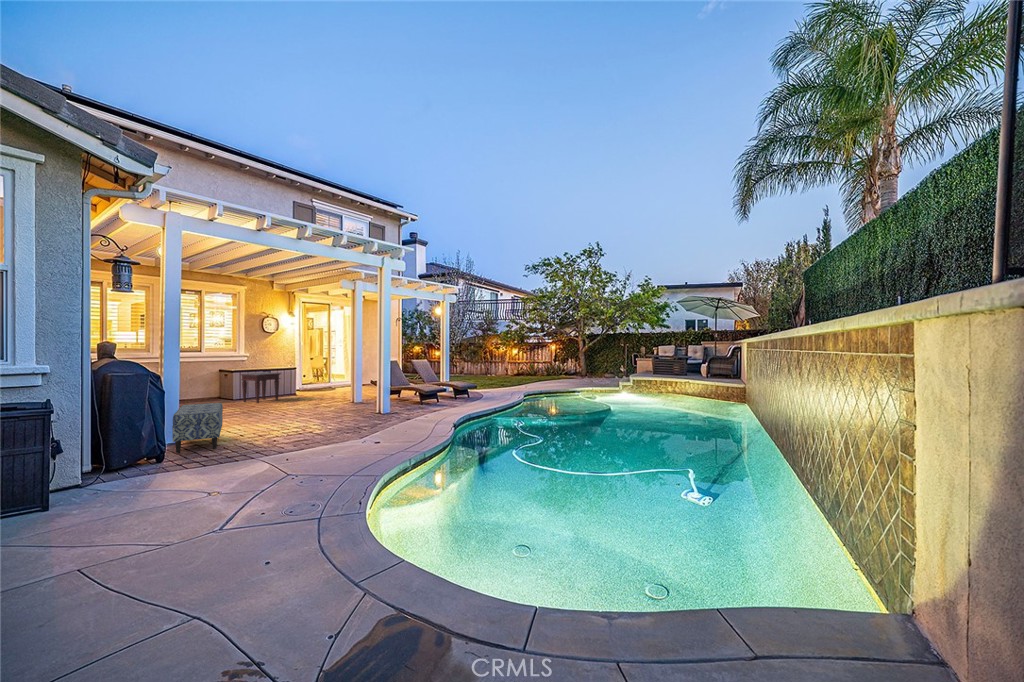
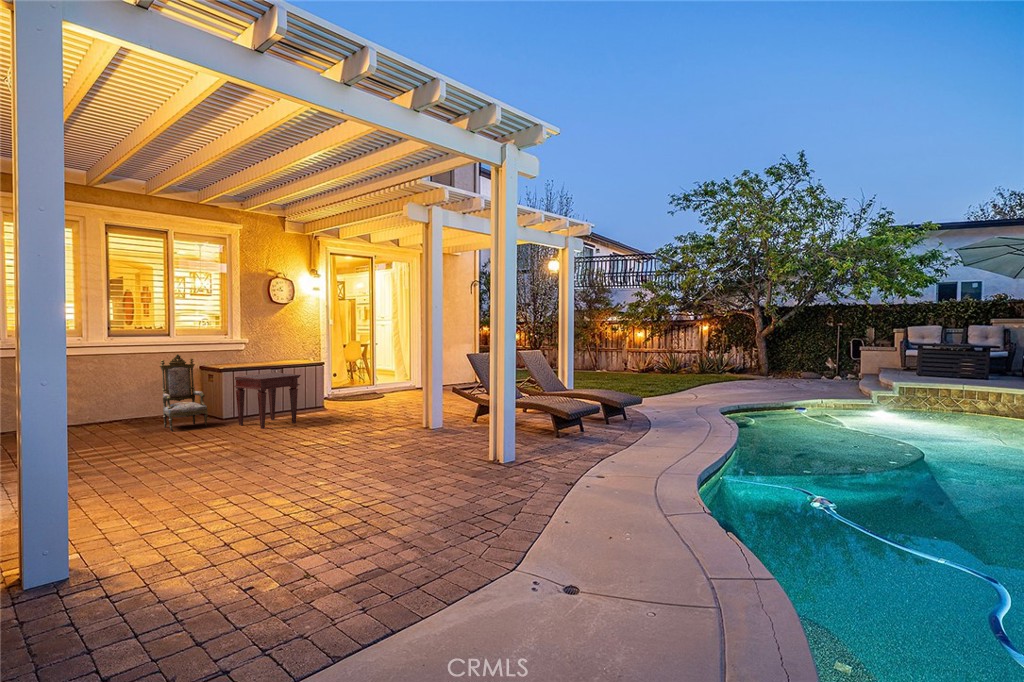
armchair: none [196,361,225,405] -> present [160,354,208,431]
bench: present [172,403,223,453] -> none [45,459,187,618]

